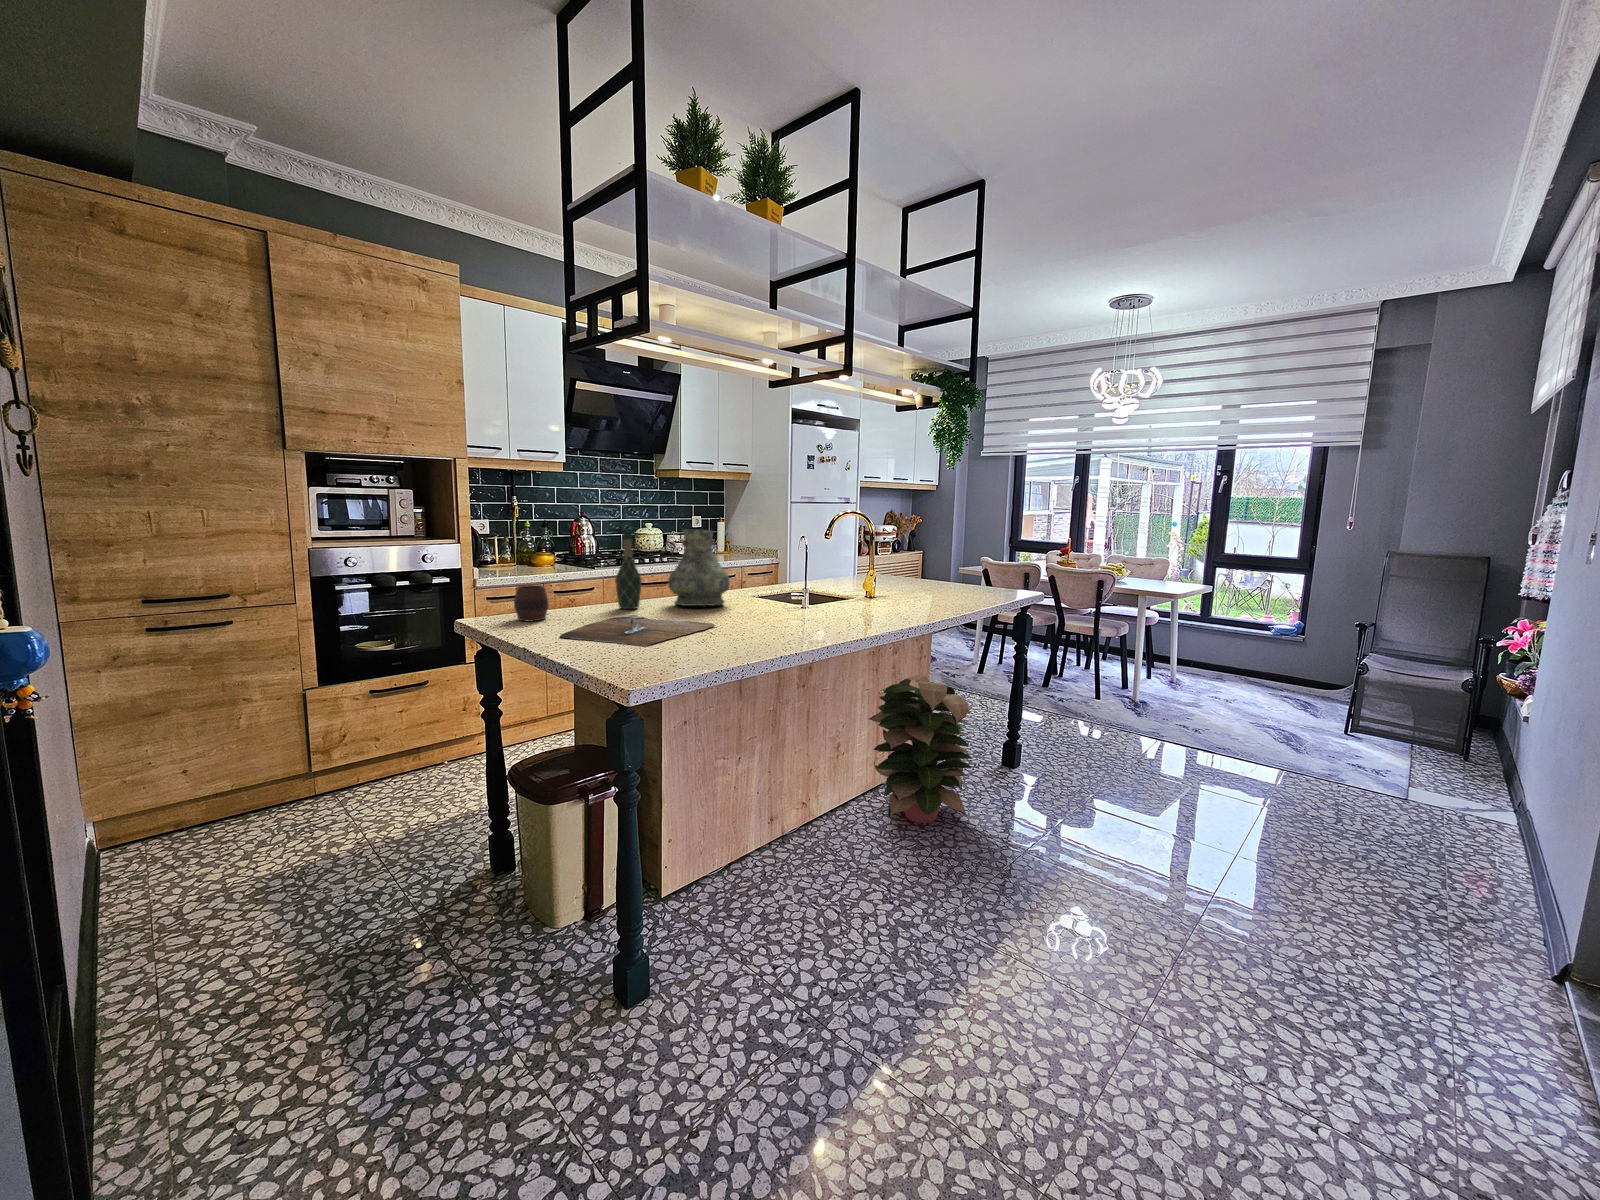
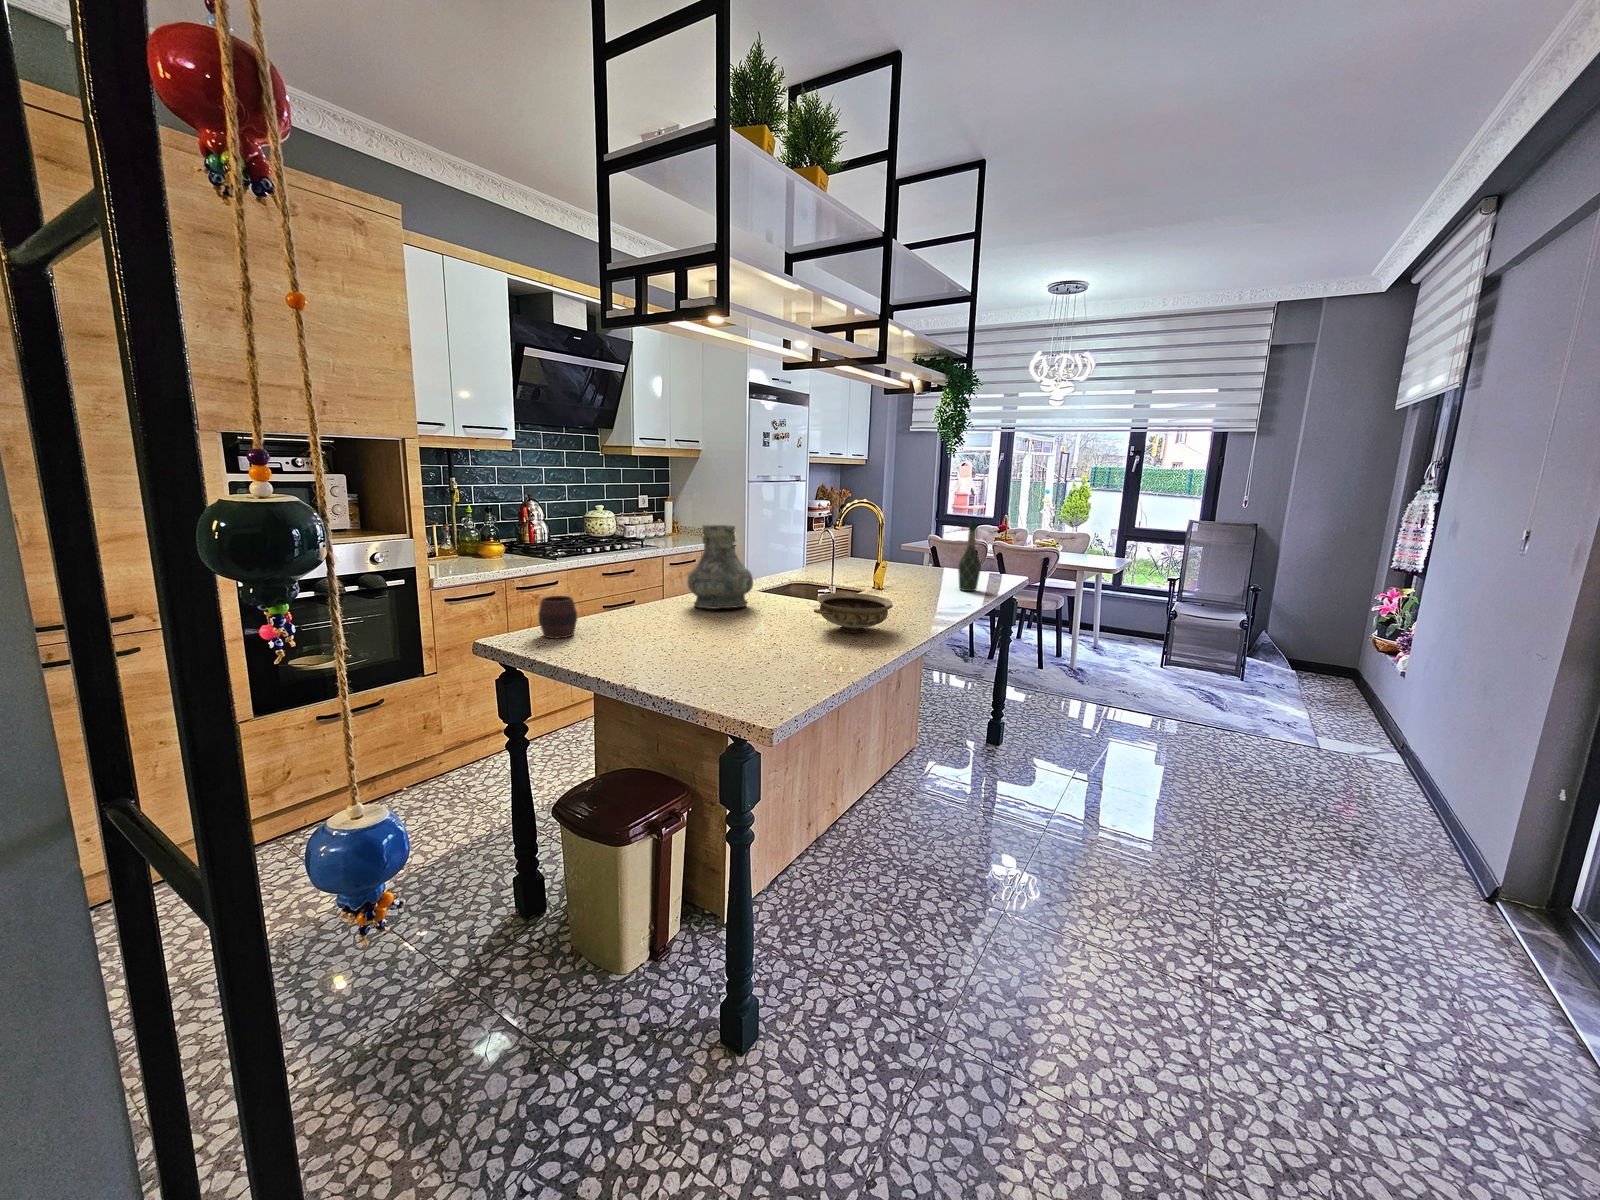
wine bottle: present [615,529,642,609] -> present [958,521,981,591]
ceramic bowl: none [756,591,842,628] -> present [814,593,893,633]
cutting board: present [560,615,715,646] -> none [619,624,771,667]
decorative plant: present [869,674,973,823] -> none [886,665,991,811]

